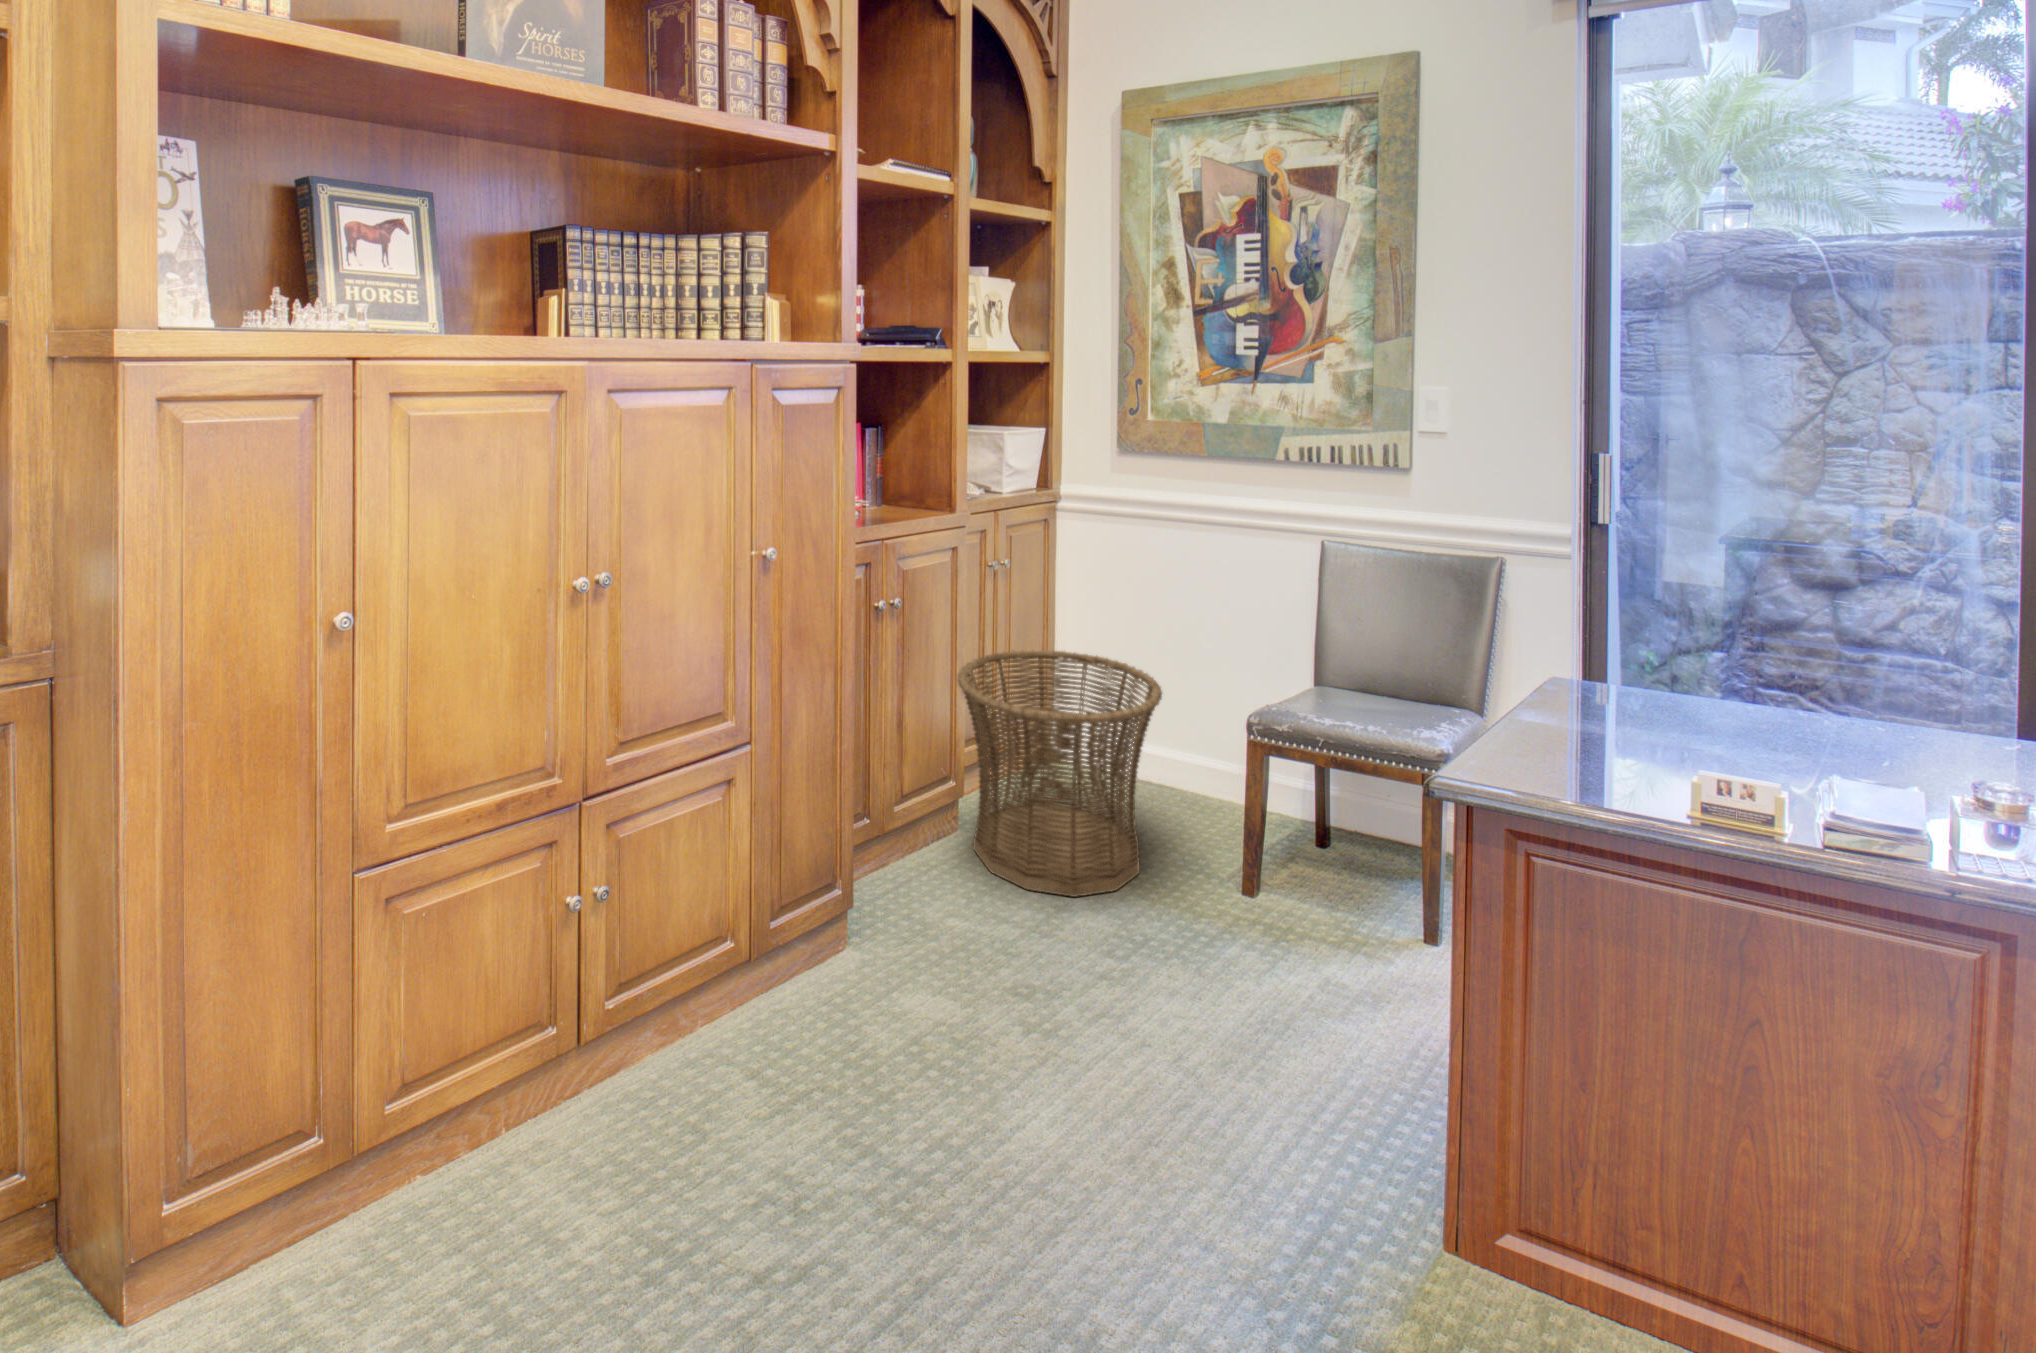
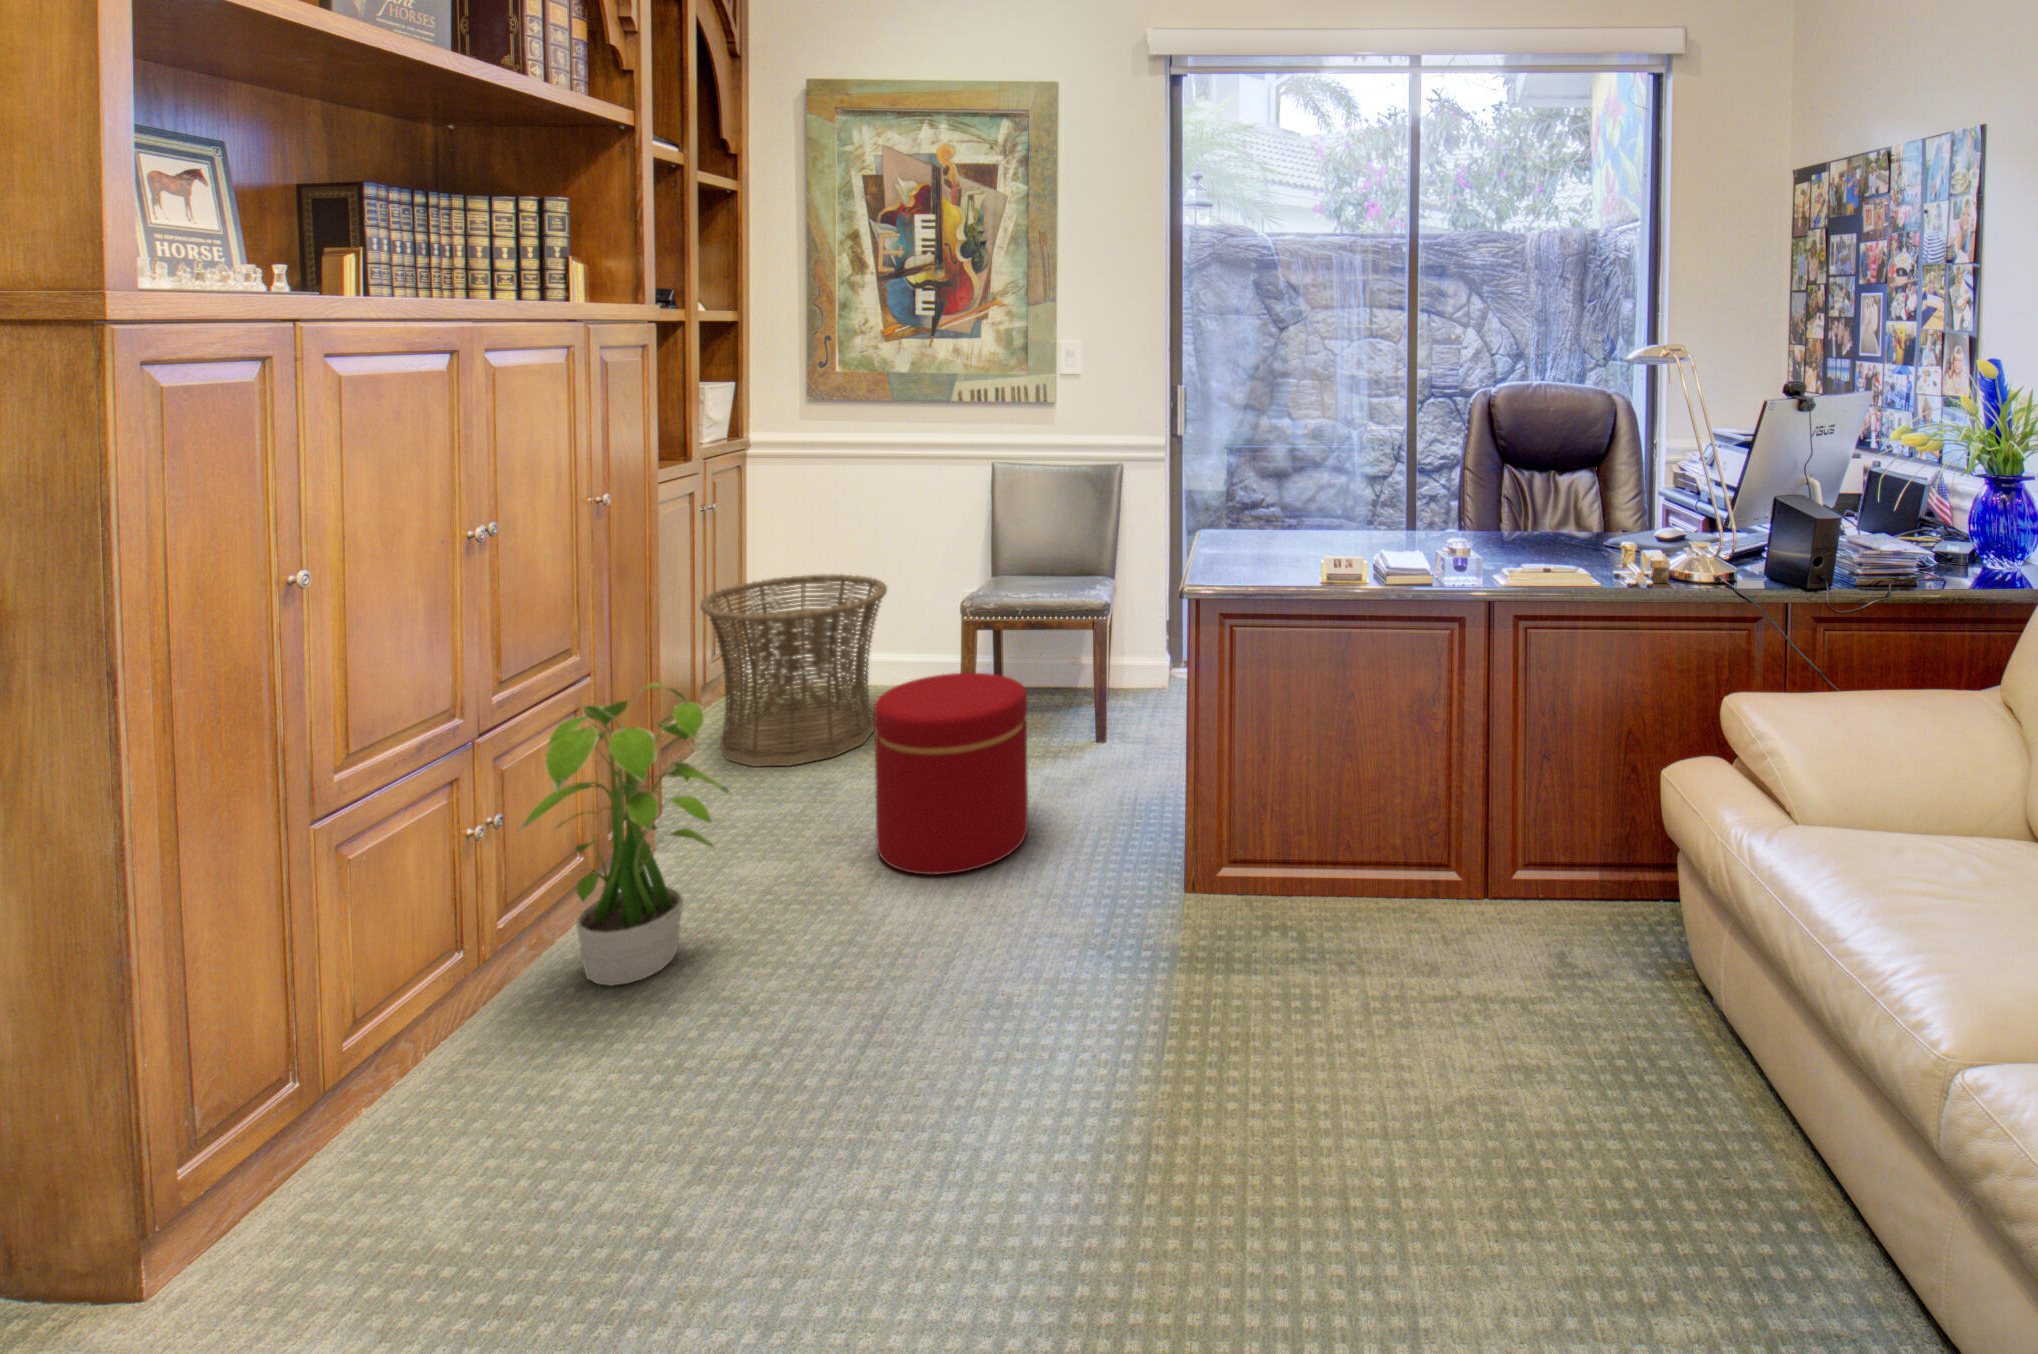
potted plant: none [585,795,808,1170] -> present [519,683,730,986]
ottoman: none [1028,869,1258,1240] -> present [874,673,1028,875]

